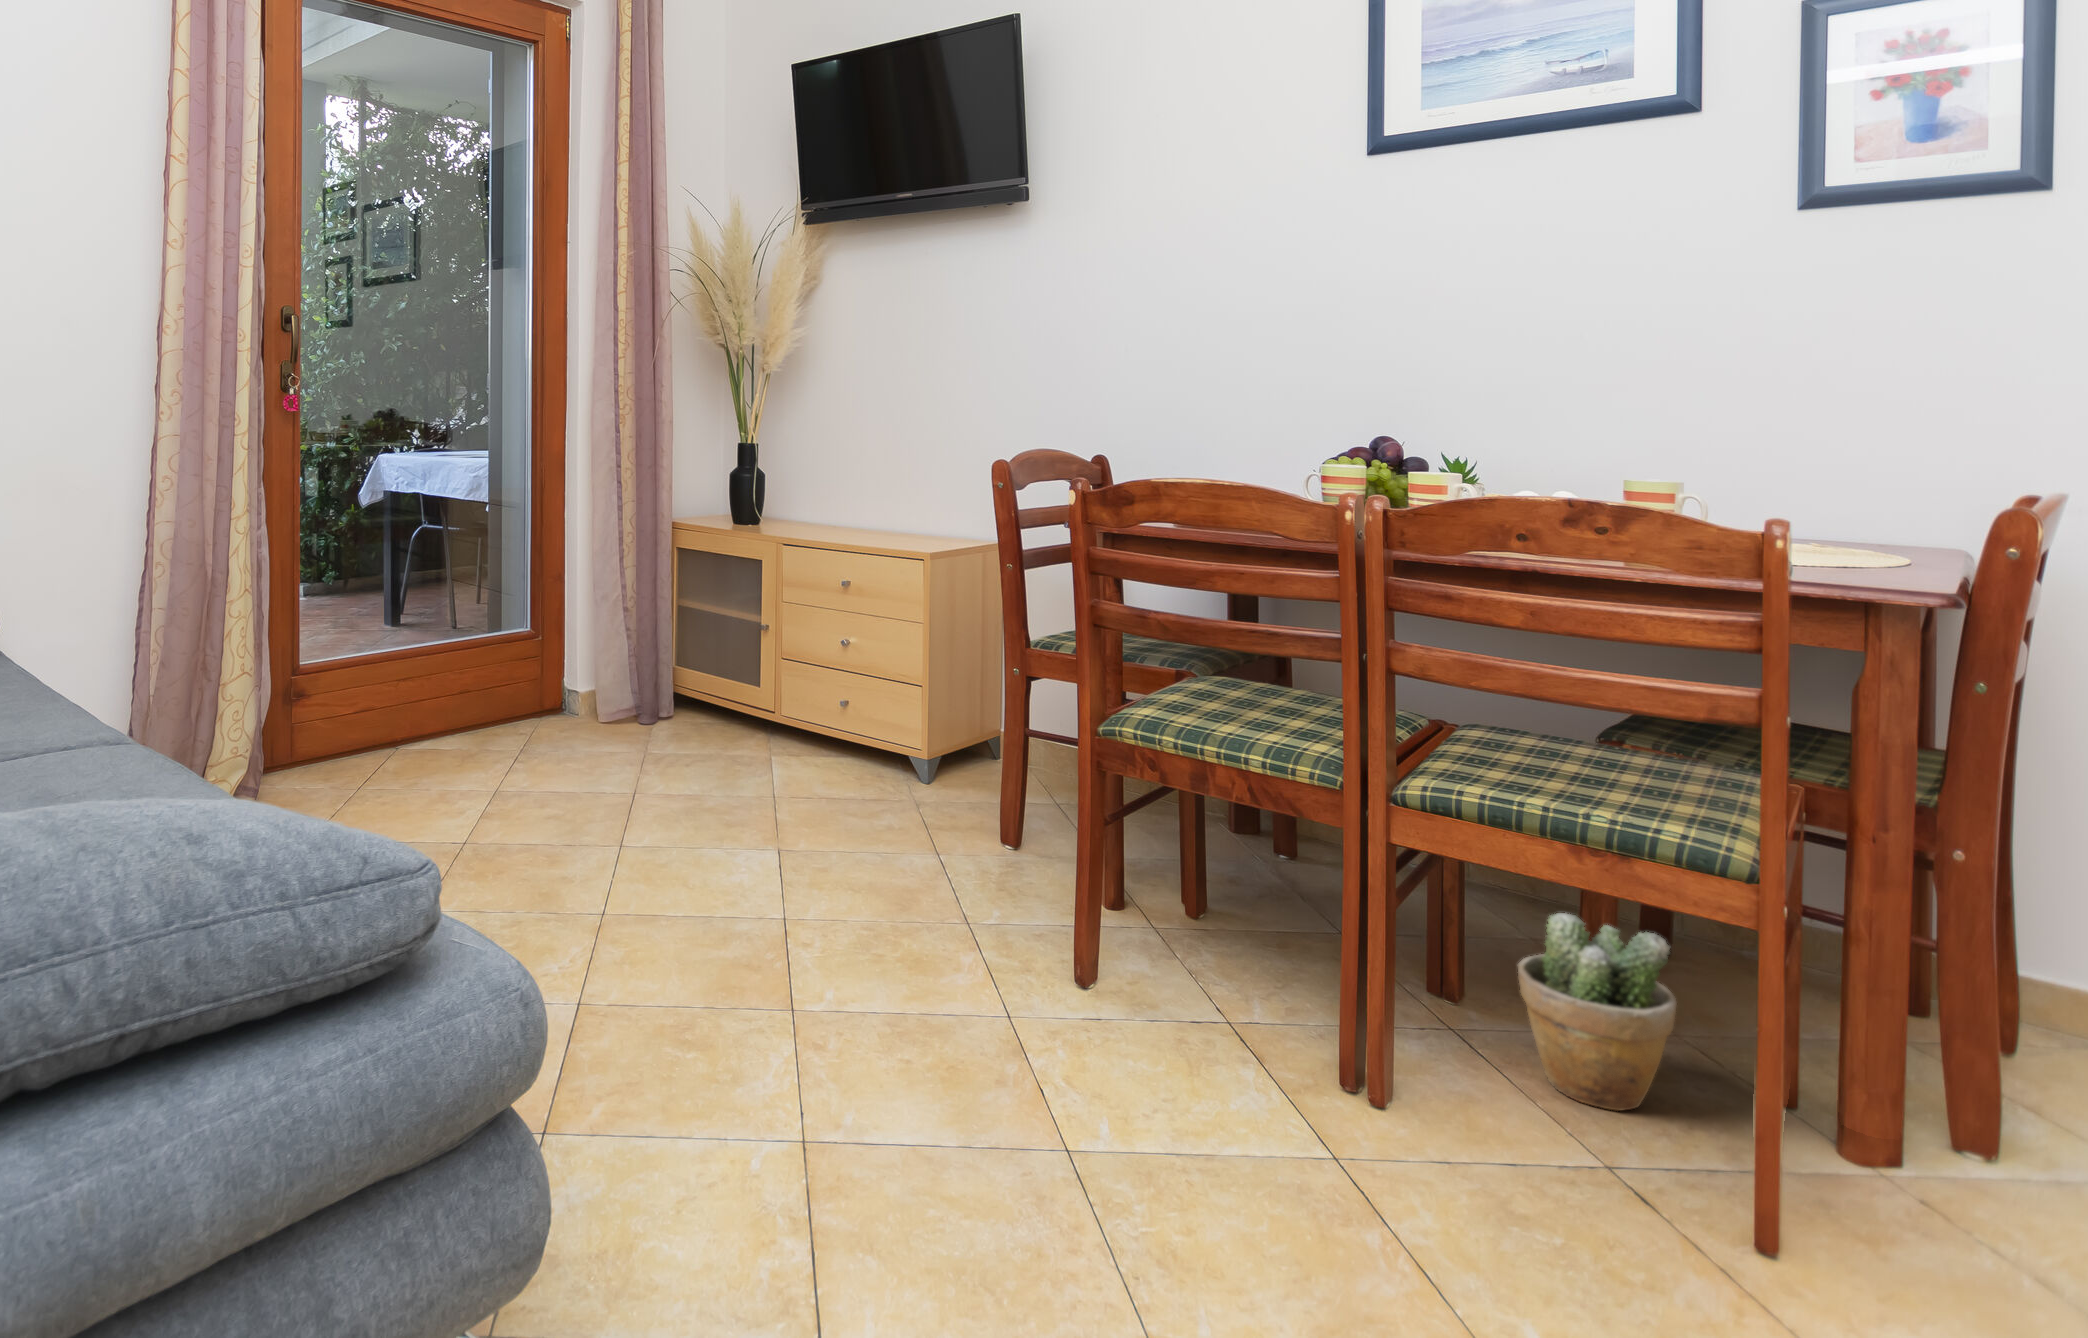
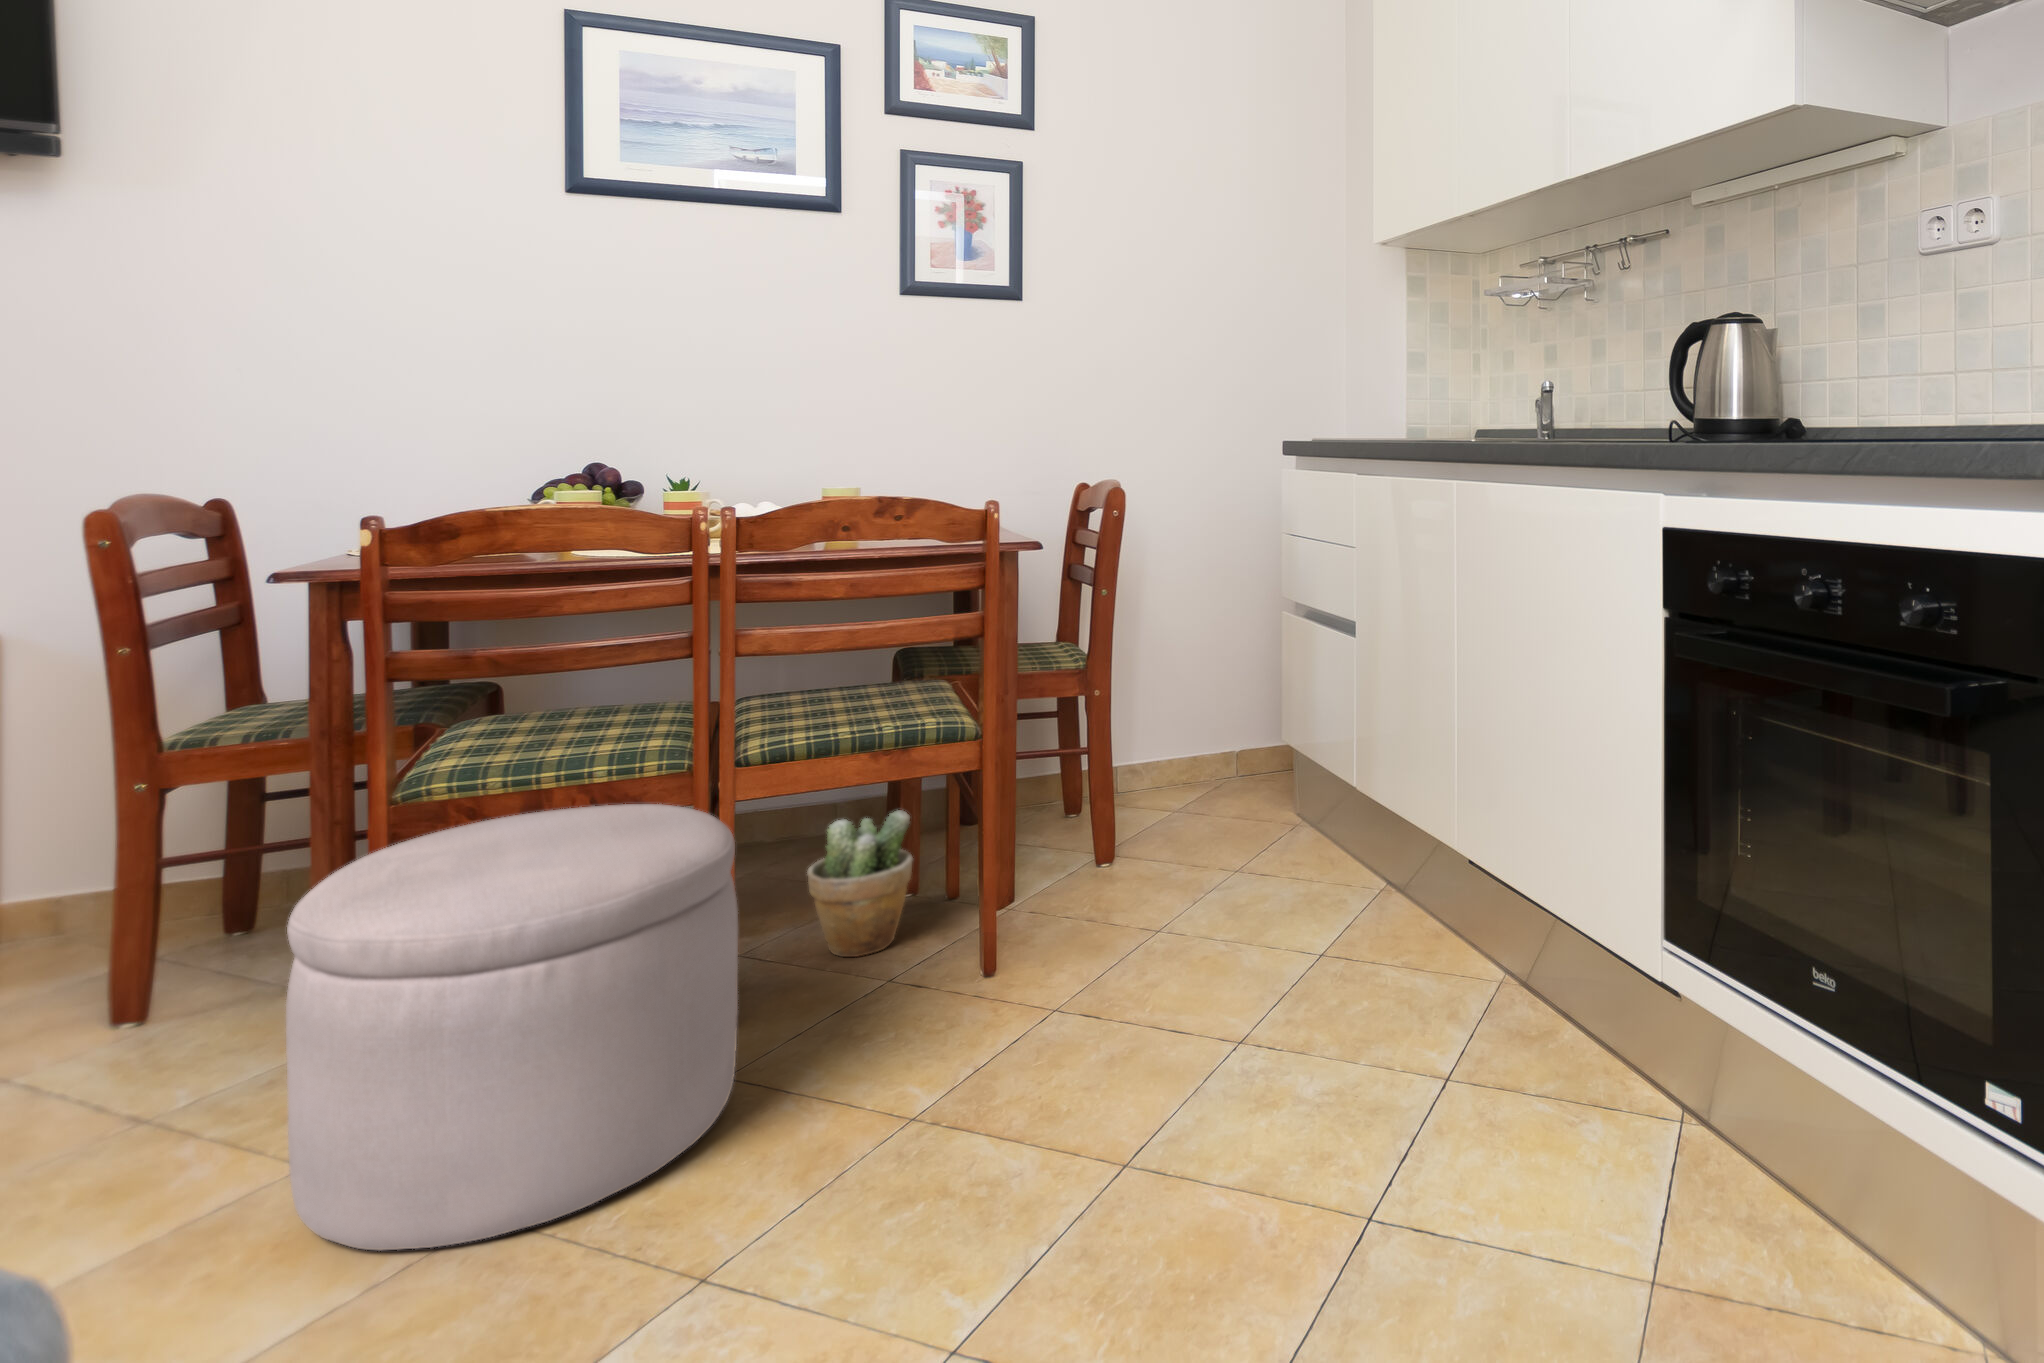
ottoman: none [960,774,1341,1207] -> present [286,804,738,1251]

